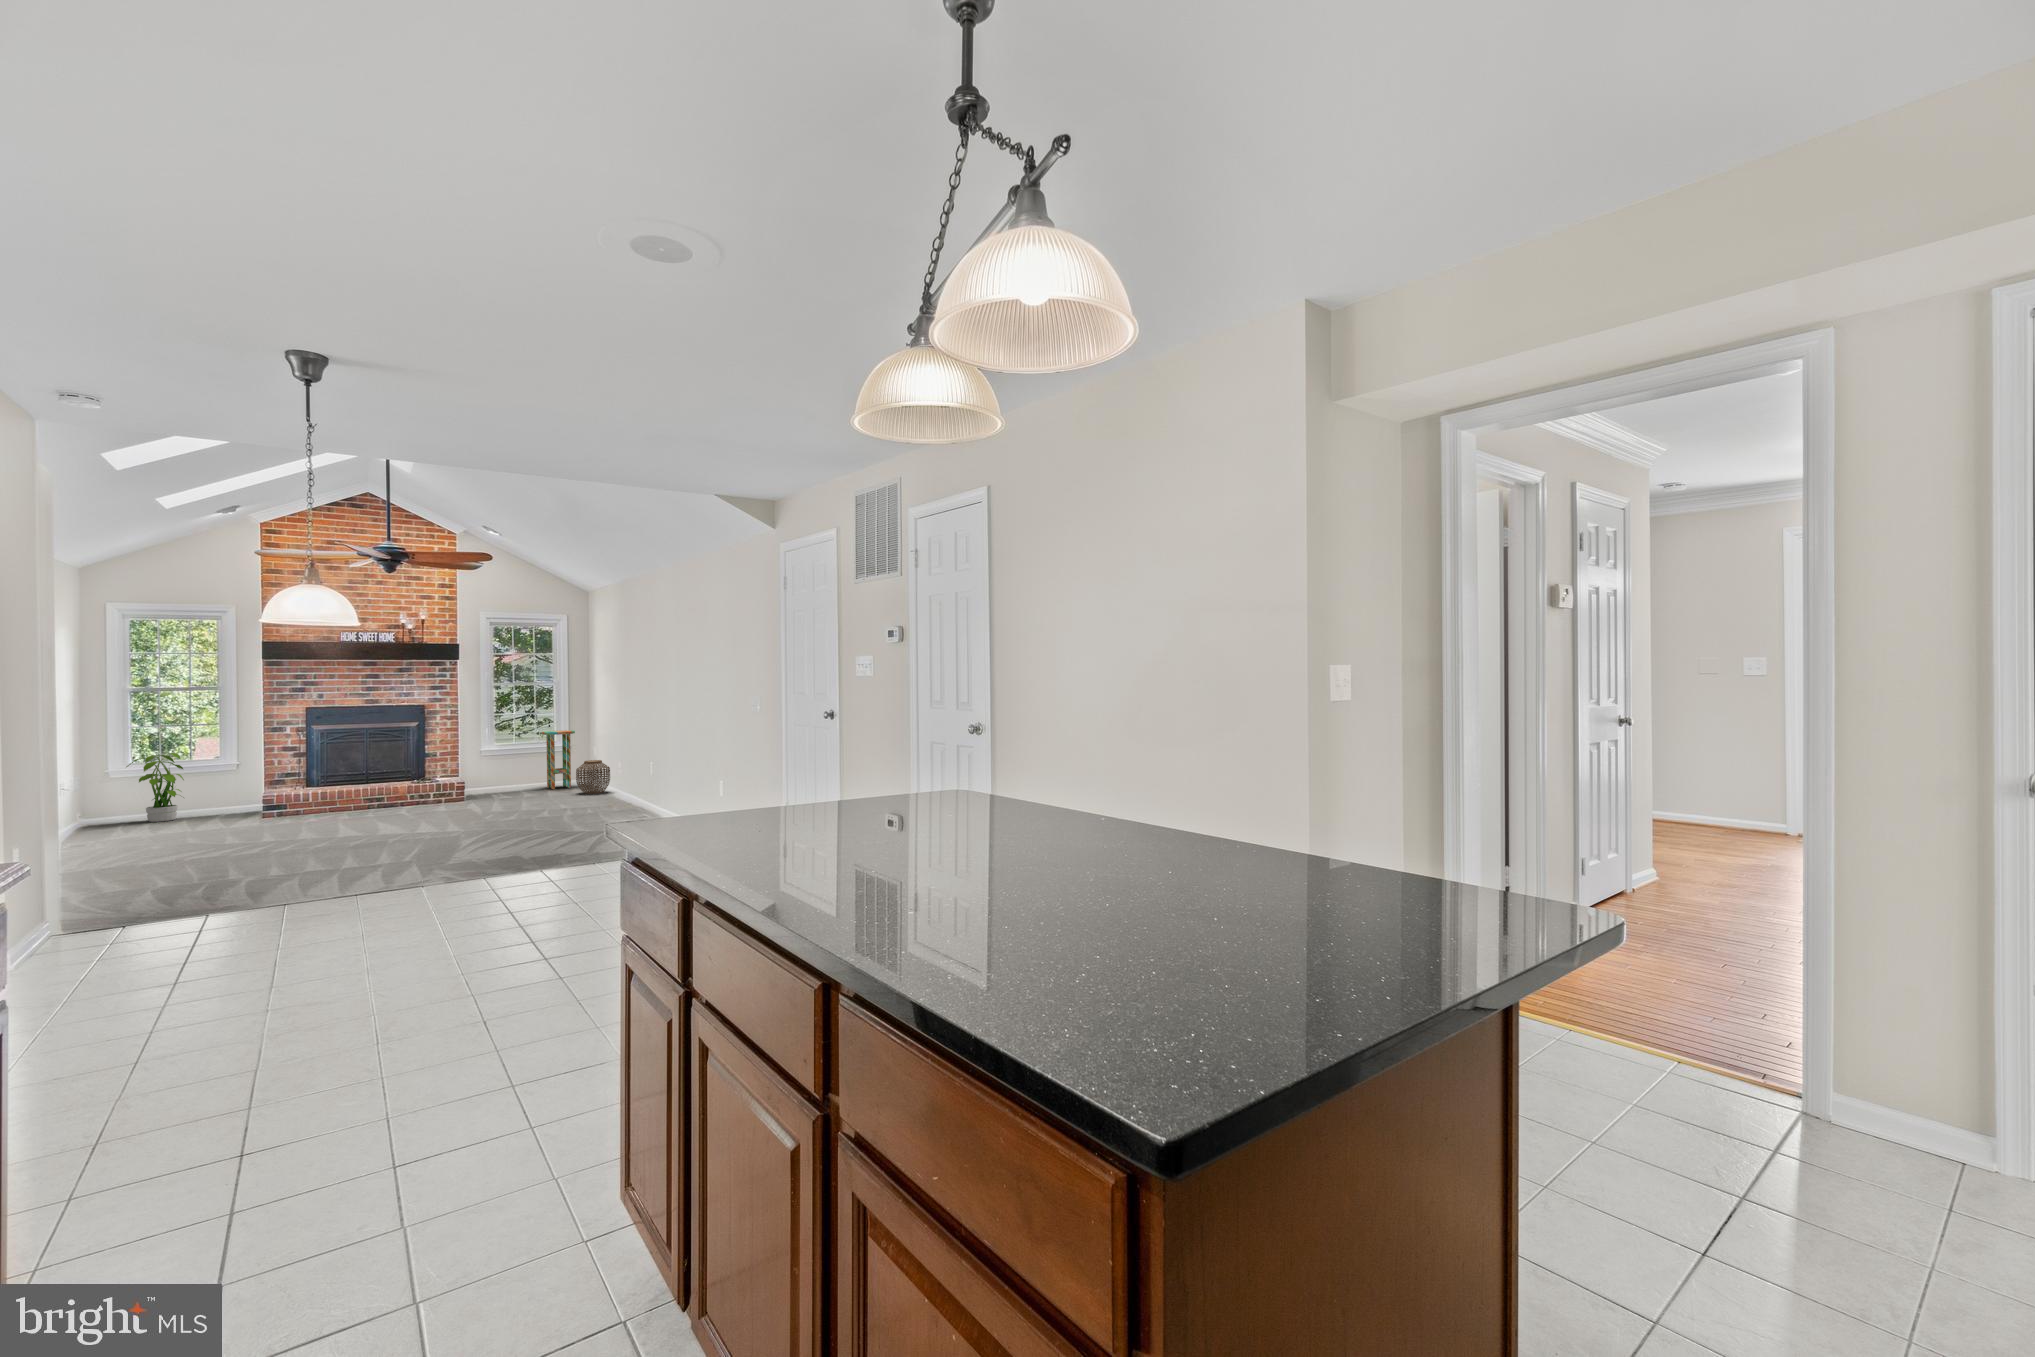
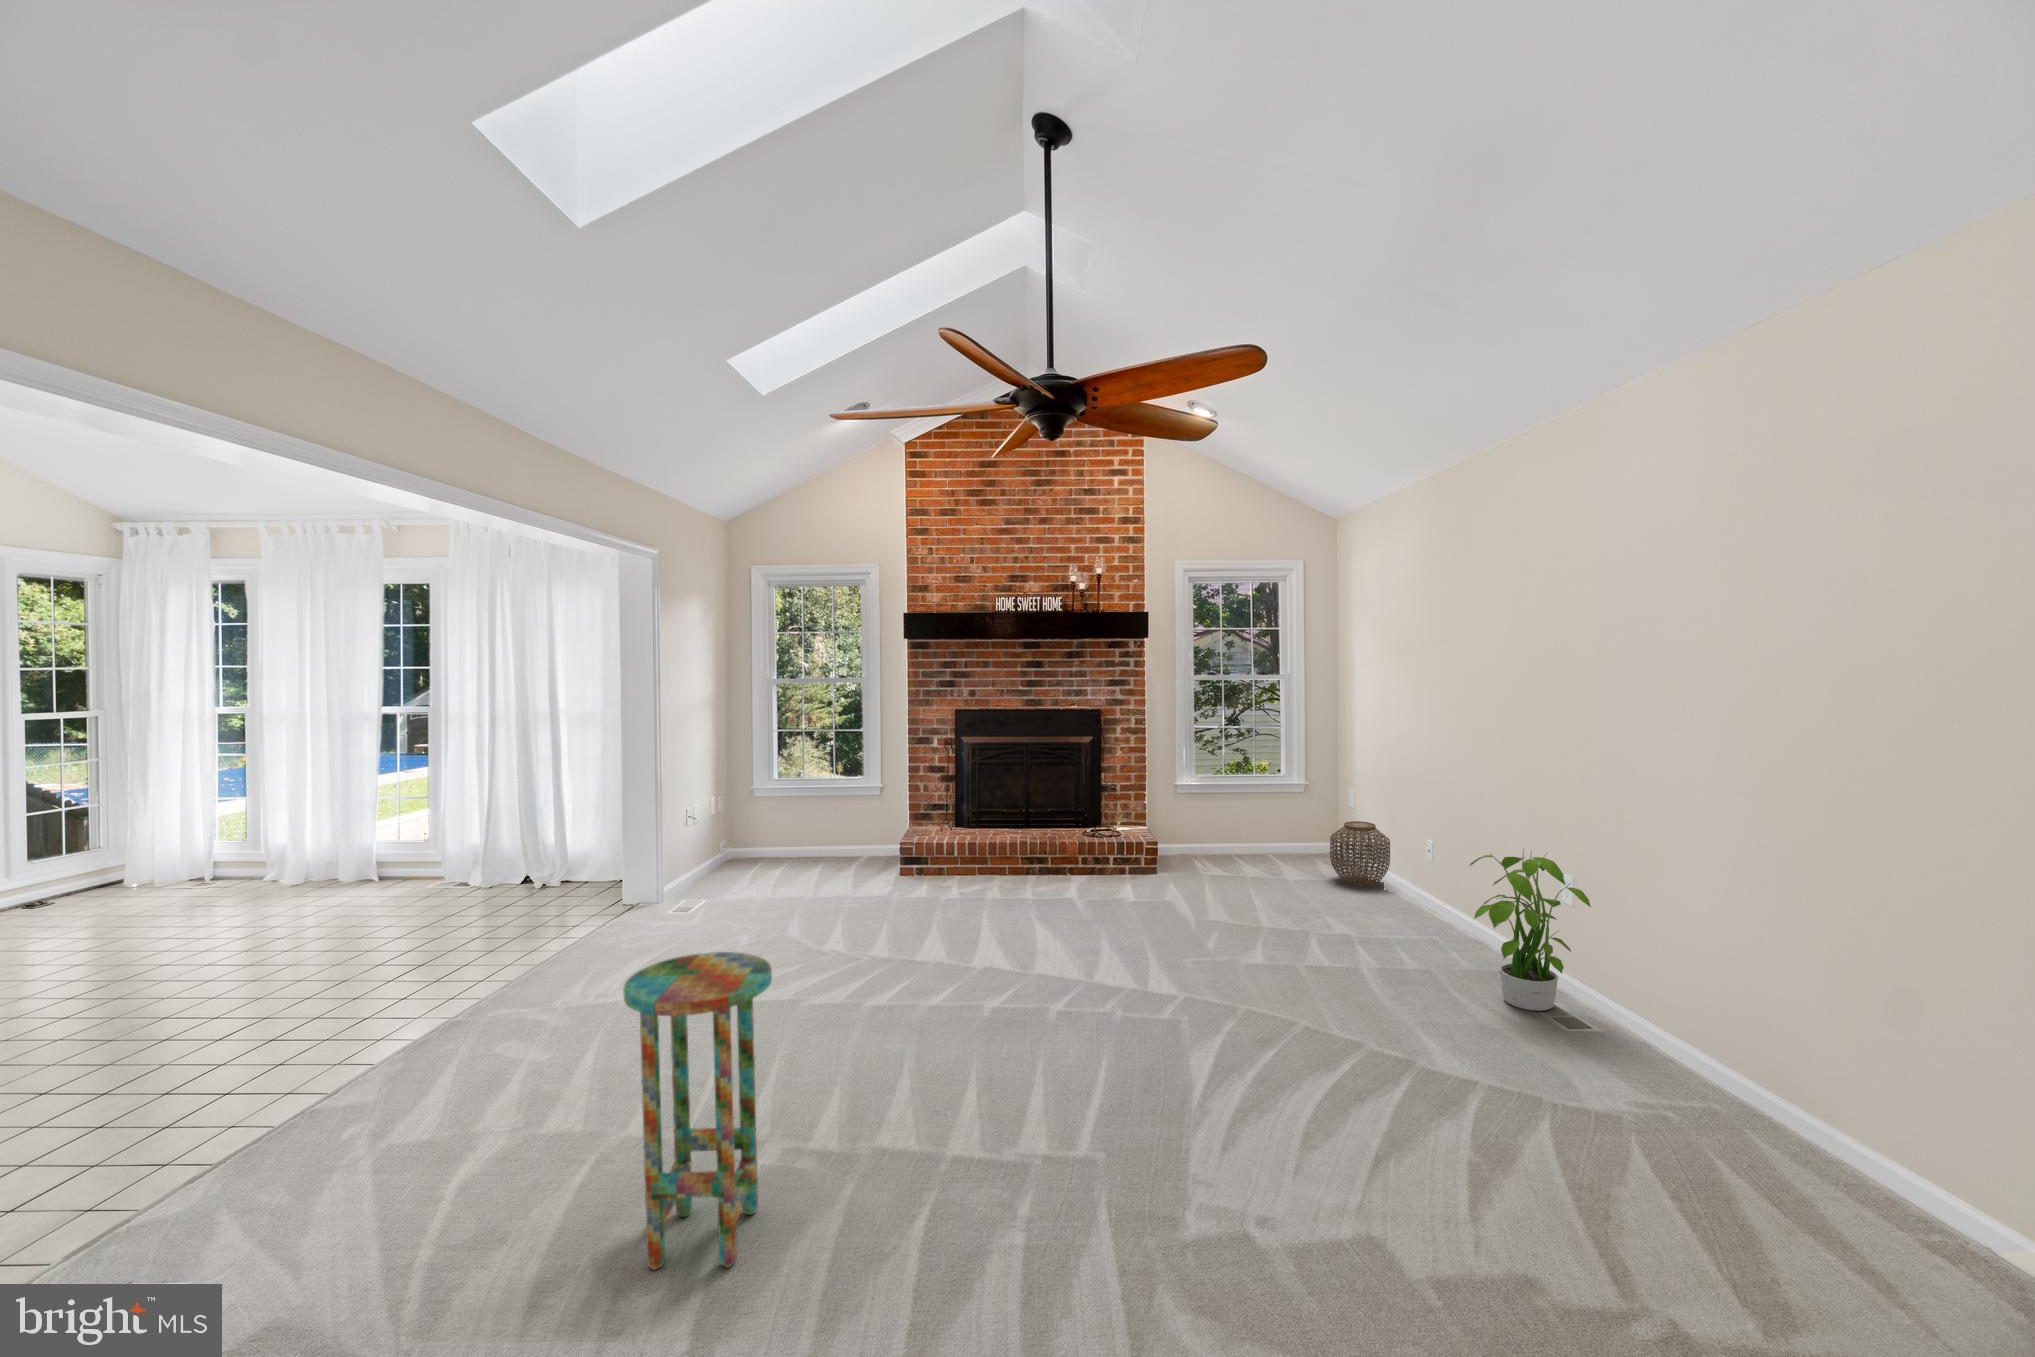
side table: present [542,730,575,789] -> present [623,952,772,1270]
potted plant: present [126,753,184,822] -> present [1470,848,1591,1011]

